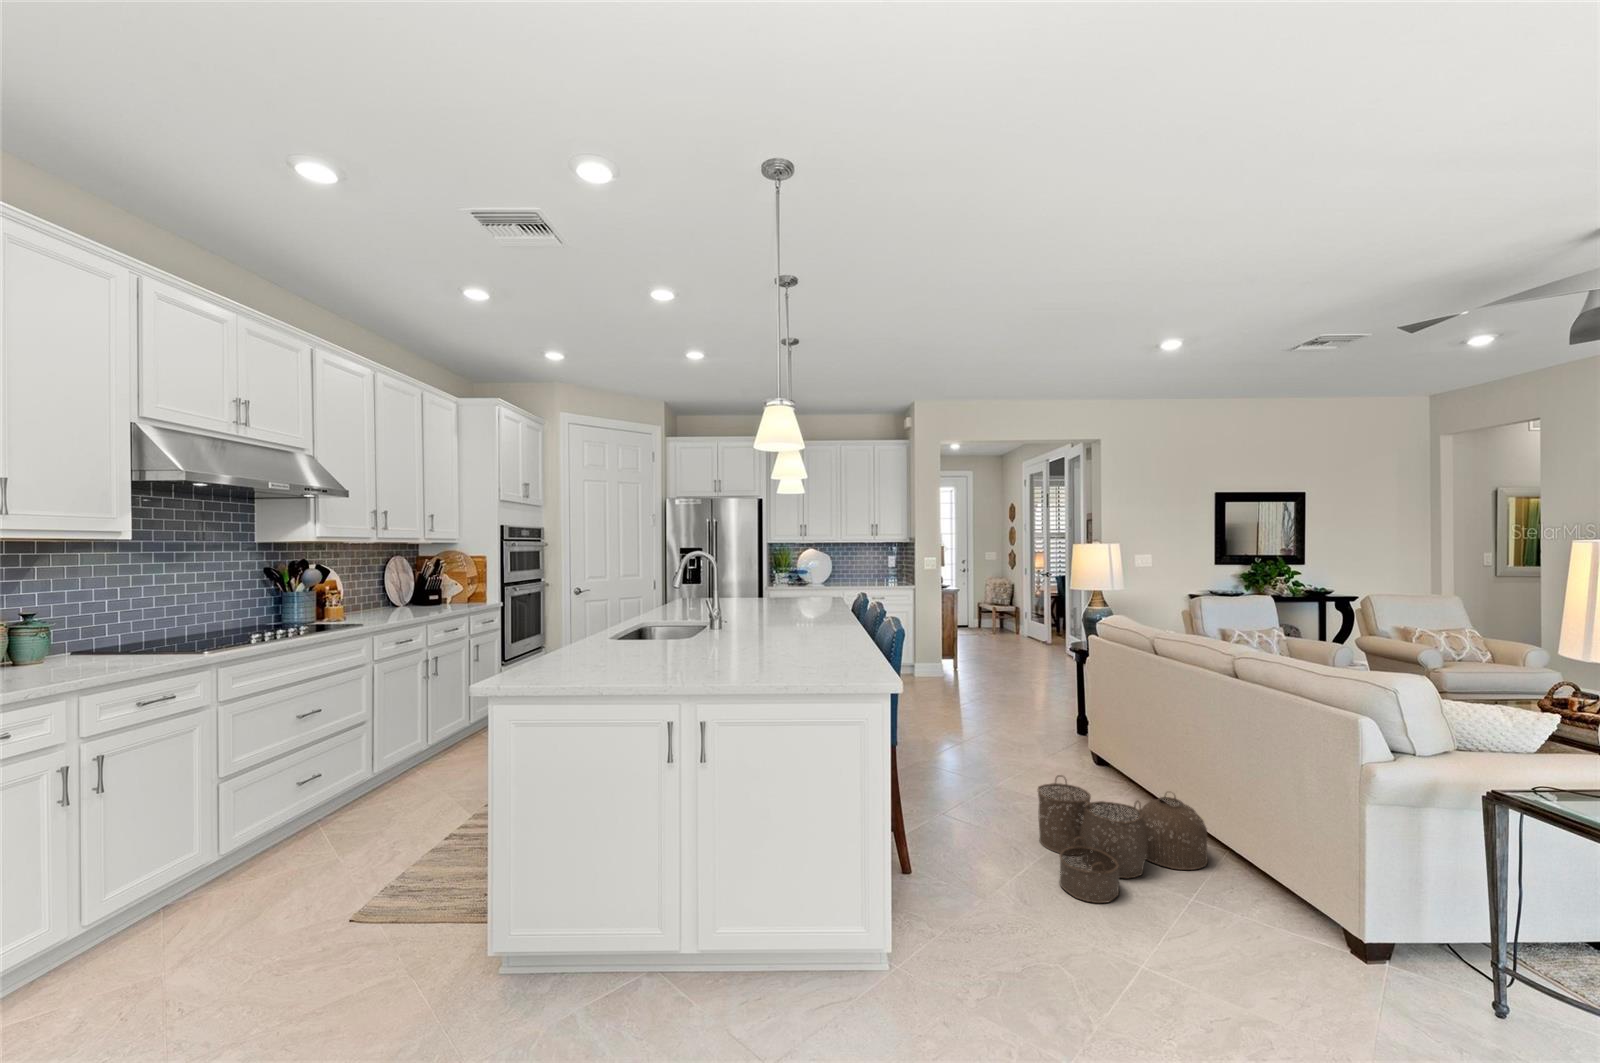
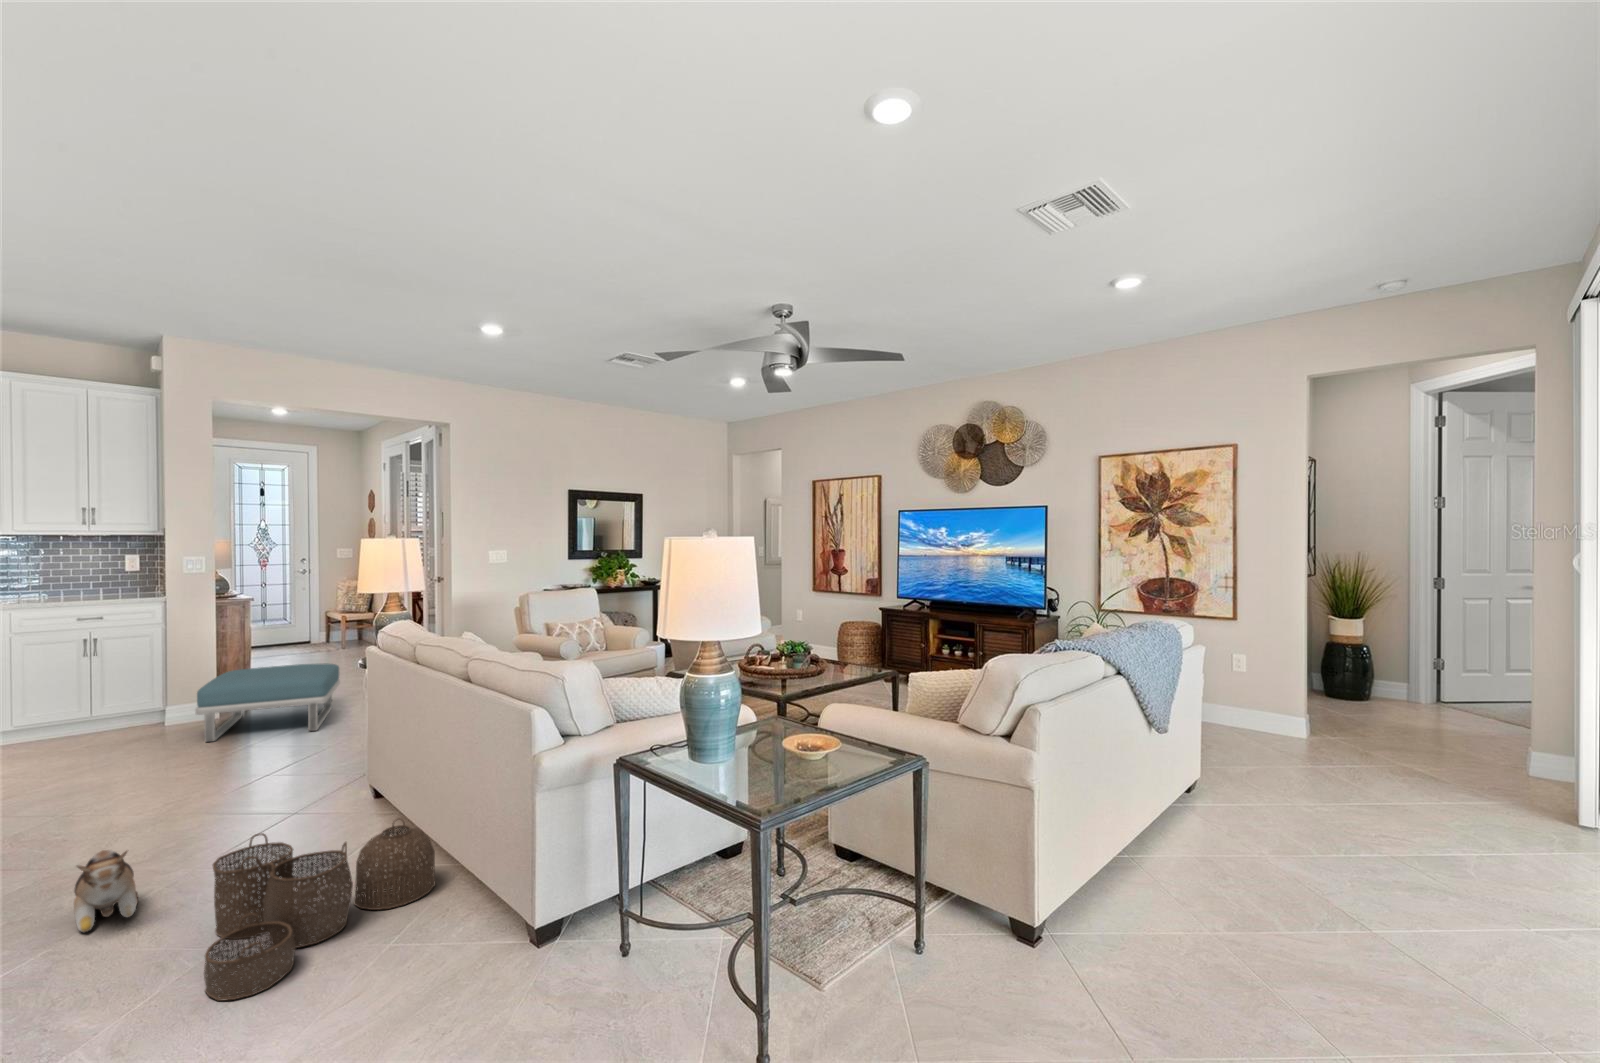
footstool: none [940,643,1025,699] -> present [195,664,340,742]
plush toy: none [943,761,980,814] -> present [74,850,138,932]

